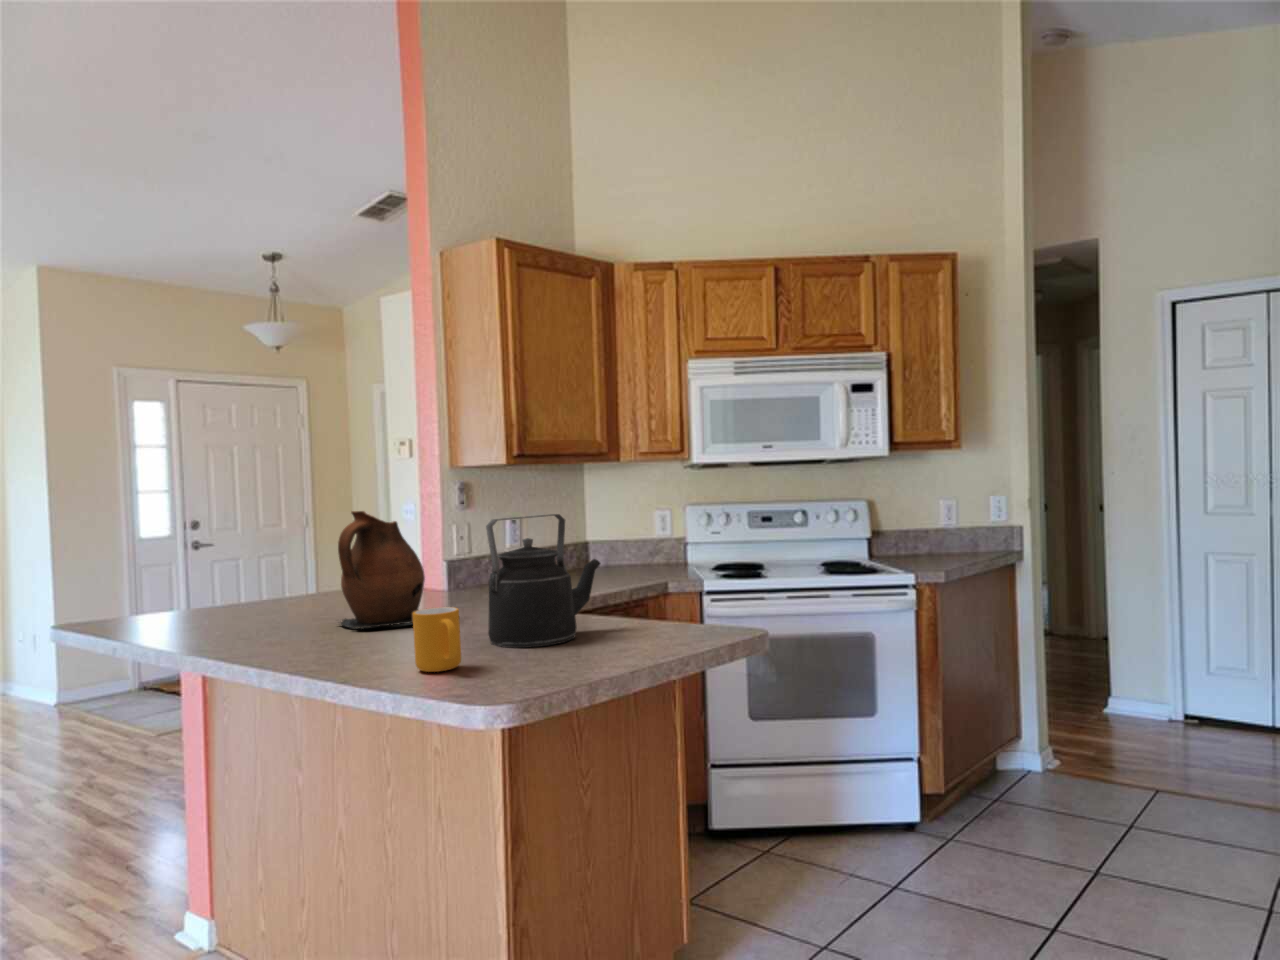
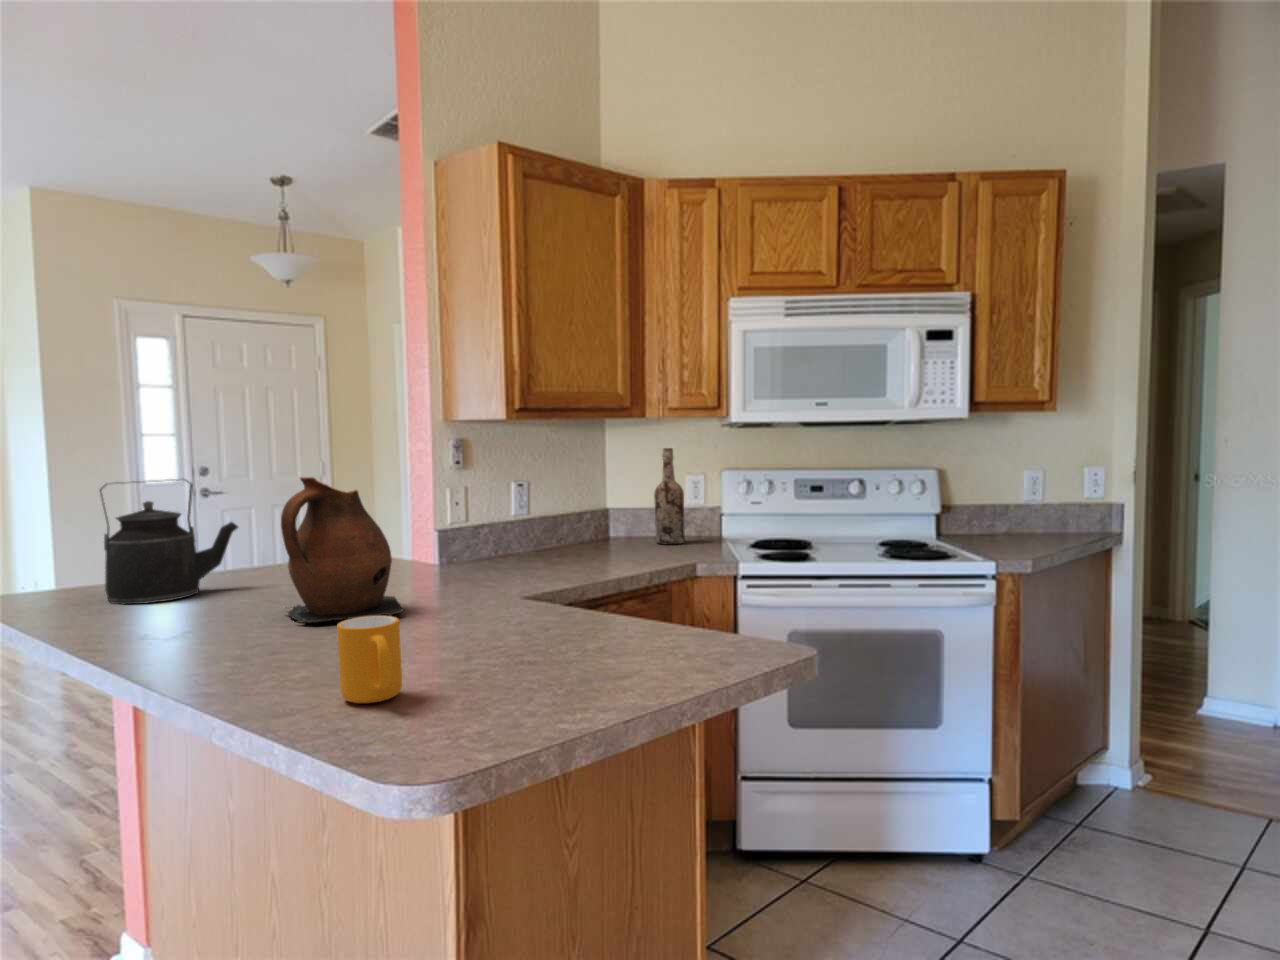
wine bottle: none [628,488,655,570] -> present [654,448,685,544]
kettle: present [486,514,600,648] -> present [100,480,238,605]

